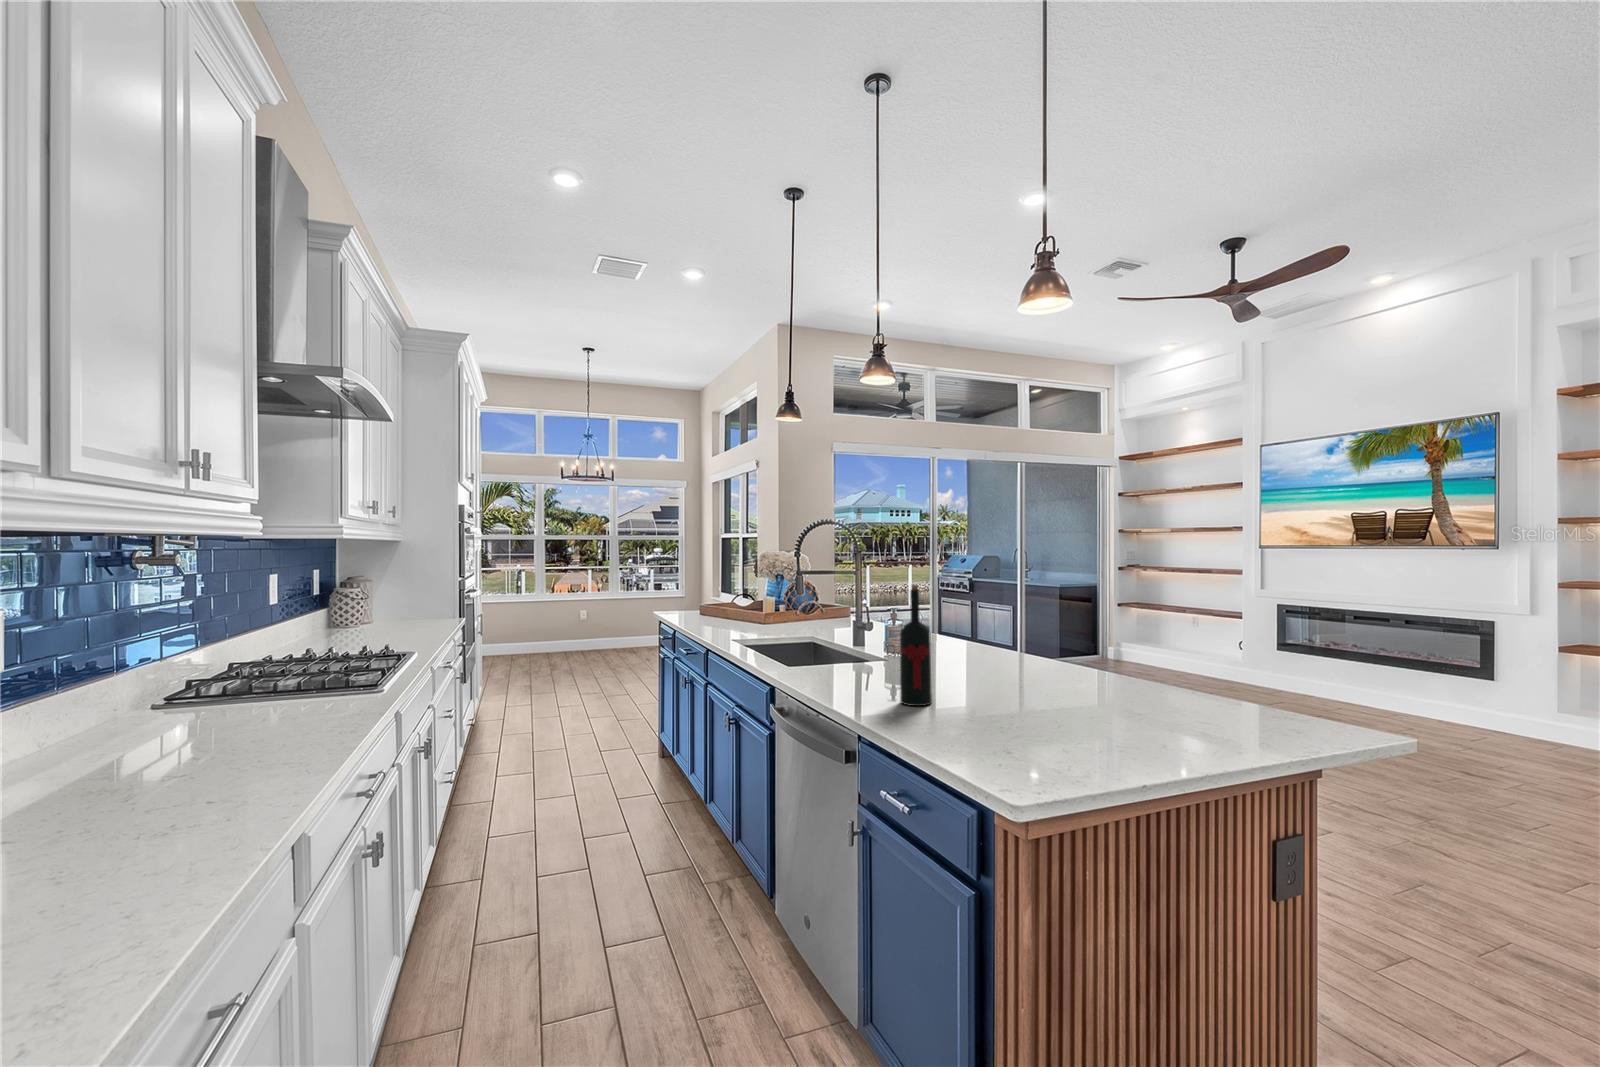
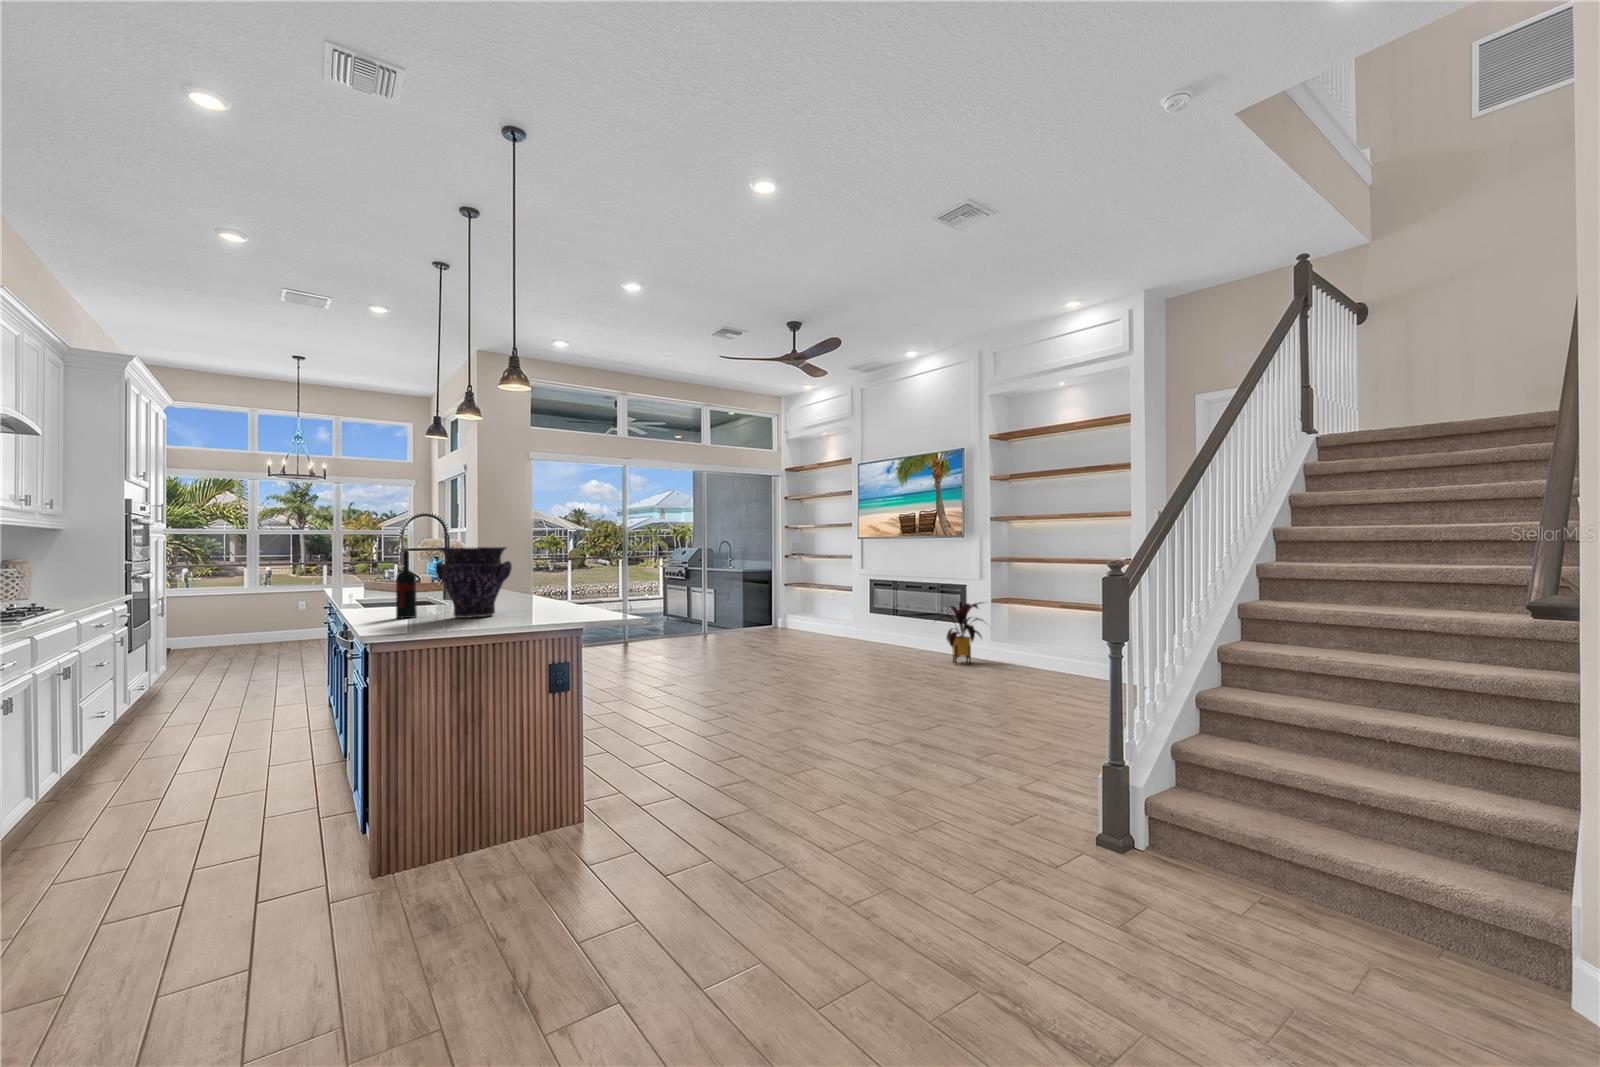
vase: none [977,583,1111,716] -> present [436,547,512,618]
house plant: none [1461,650,1582,750] -> present [943,602,982,664]

